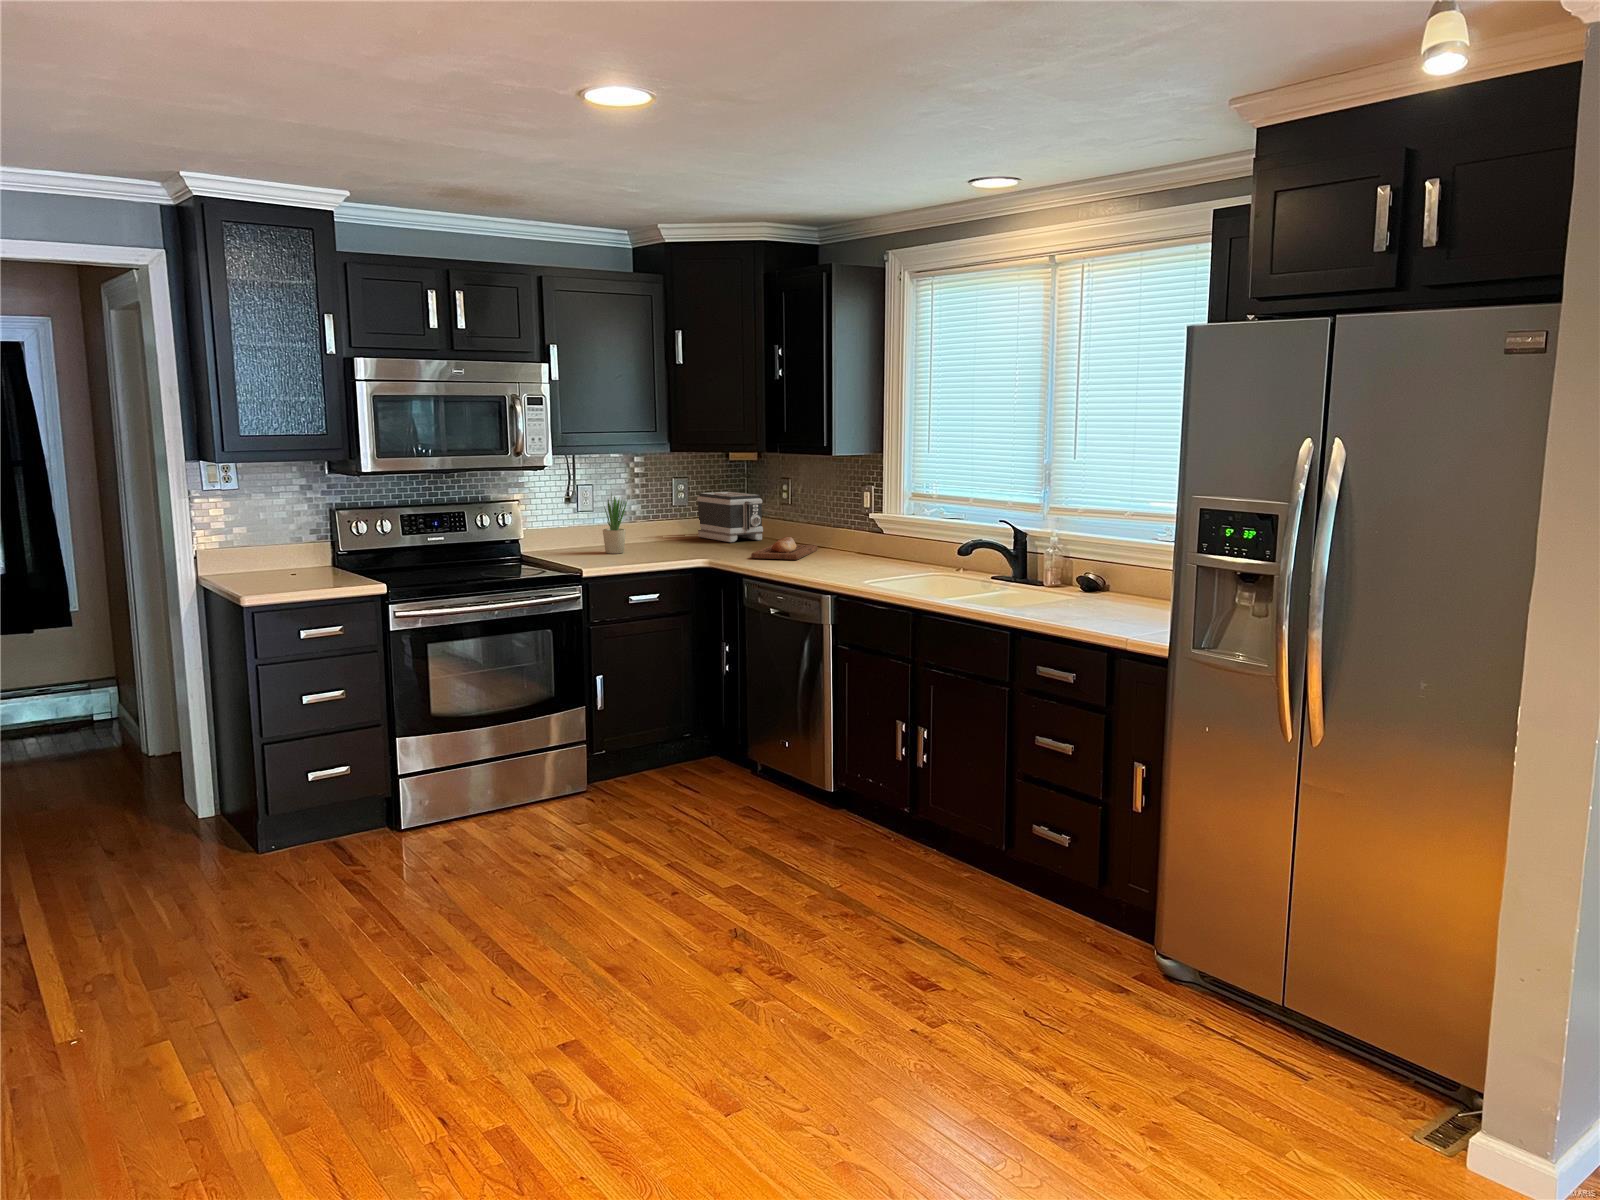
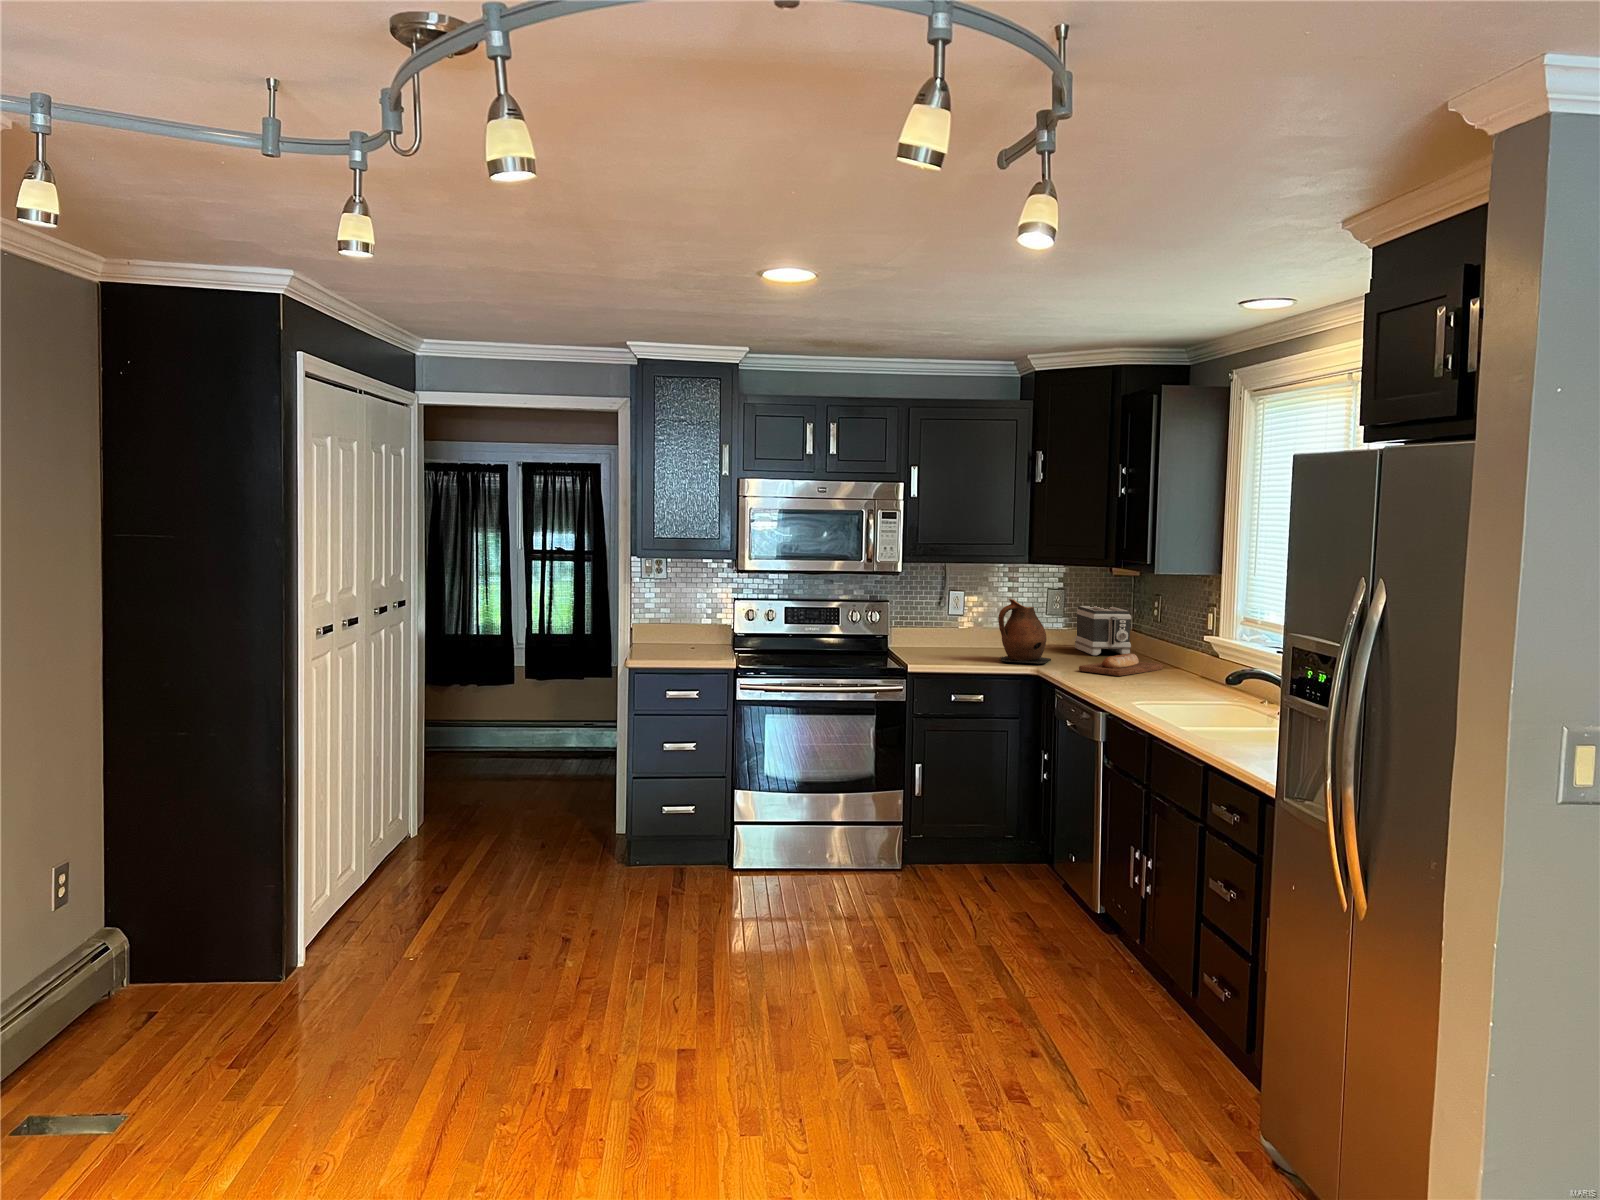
ceramic pitcher: none [652,489,708,556] -> present [998,599,1051,664]
potted plant: present [603,494,627,554] -> none [960,596,982,657]

